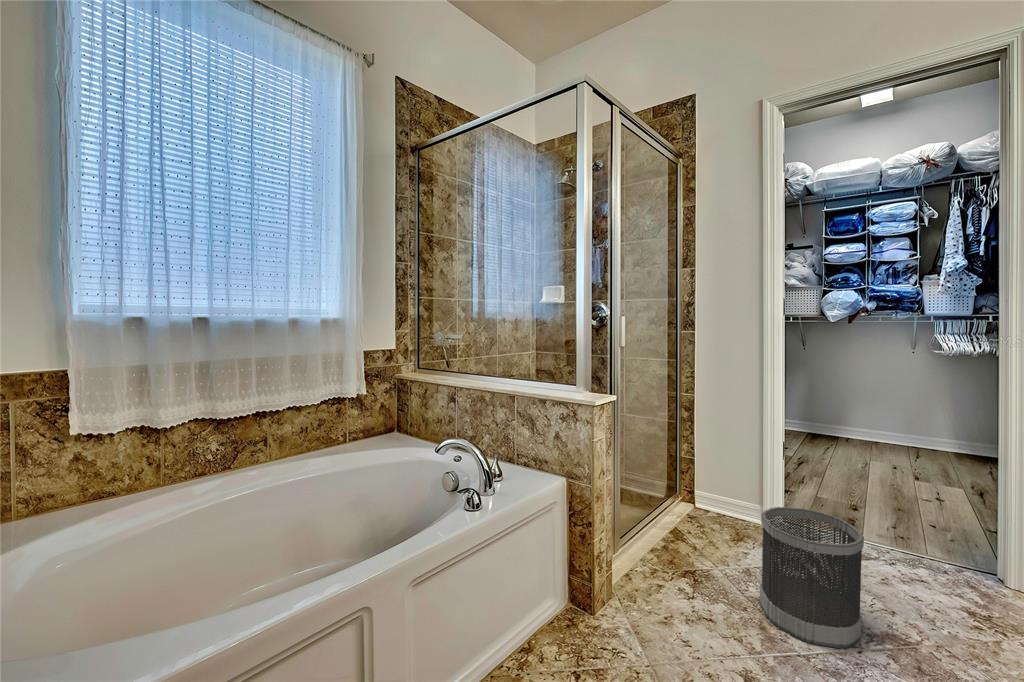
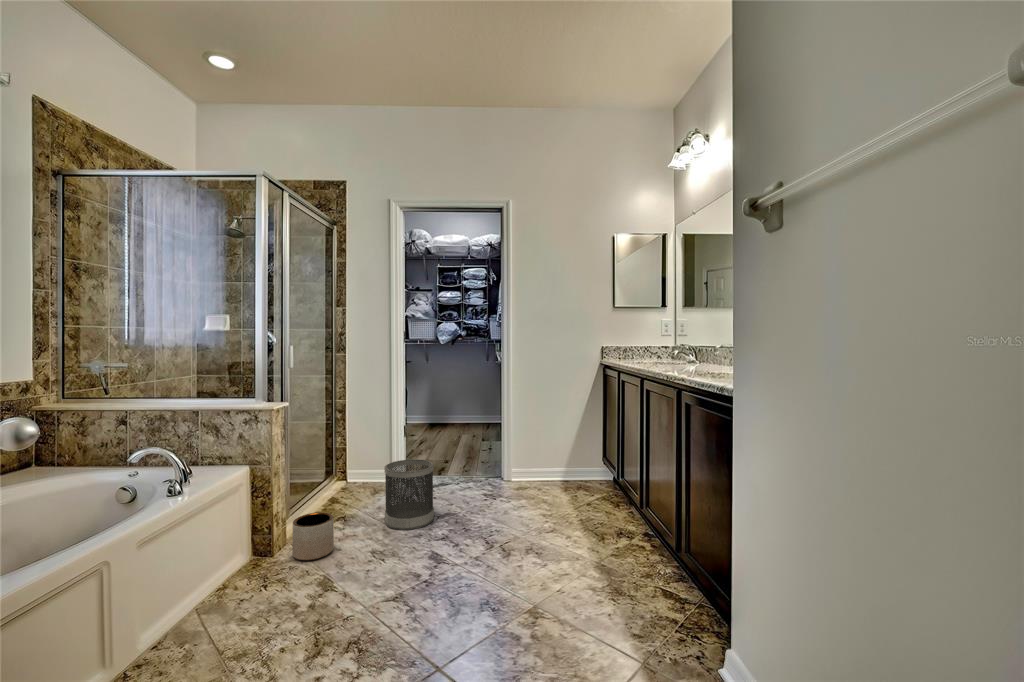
planter: none [618,562,678,645] -> present [292,512,334,560]

